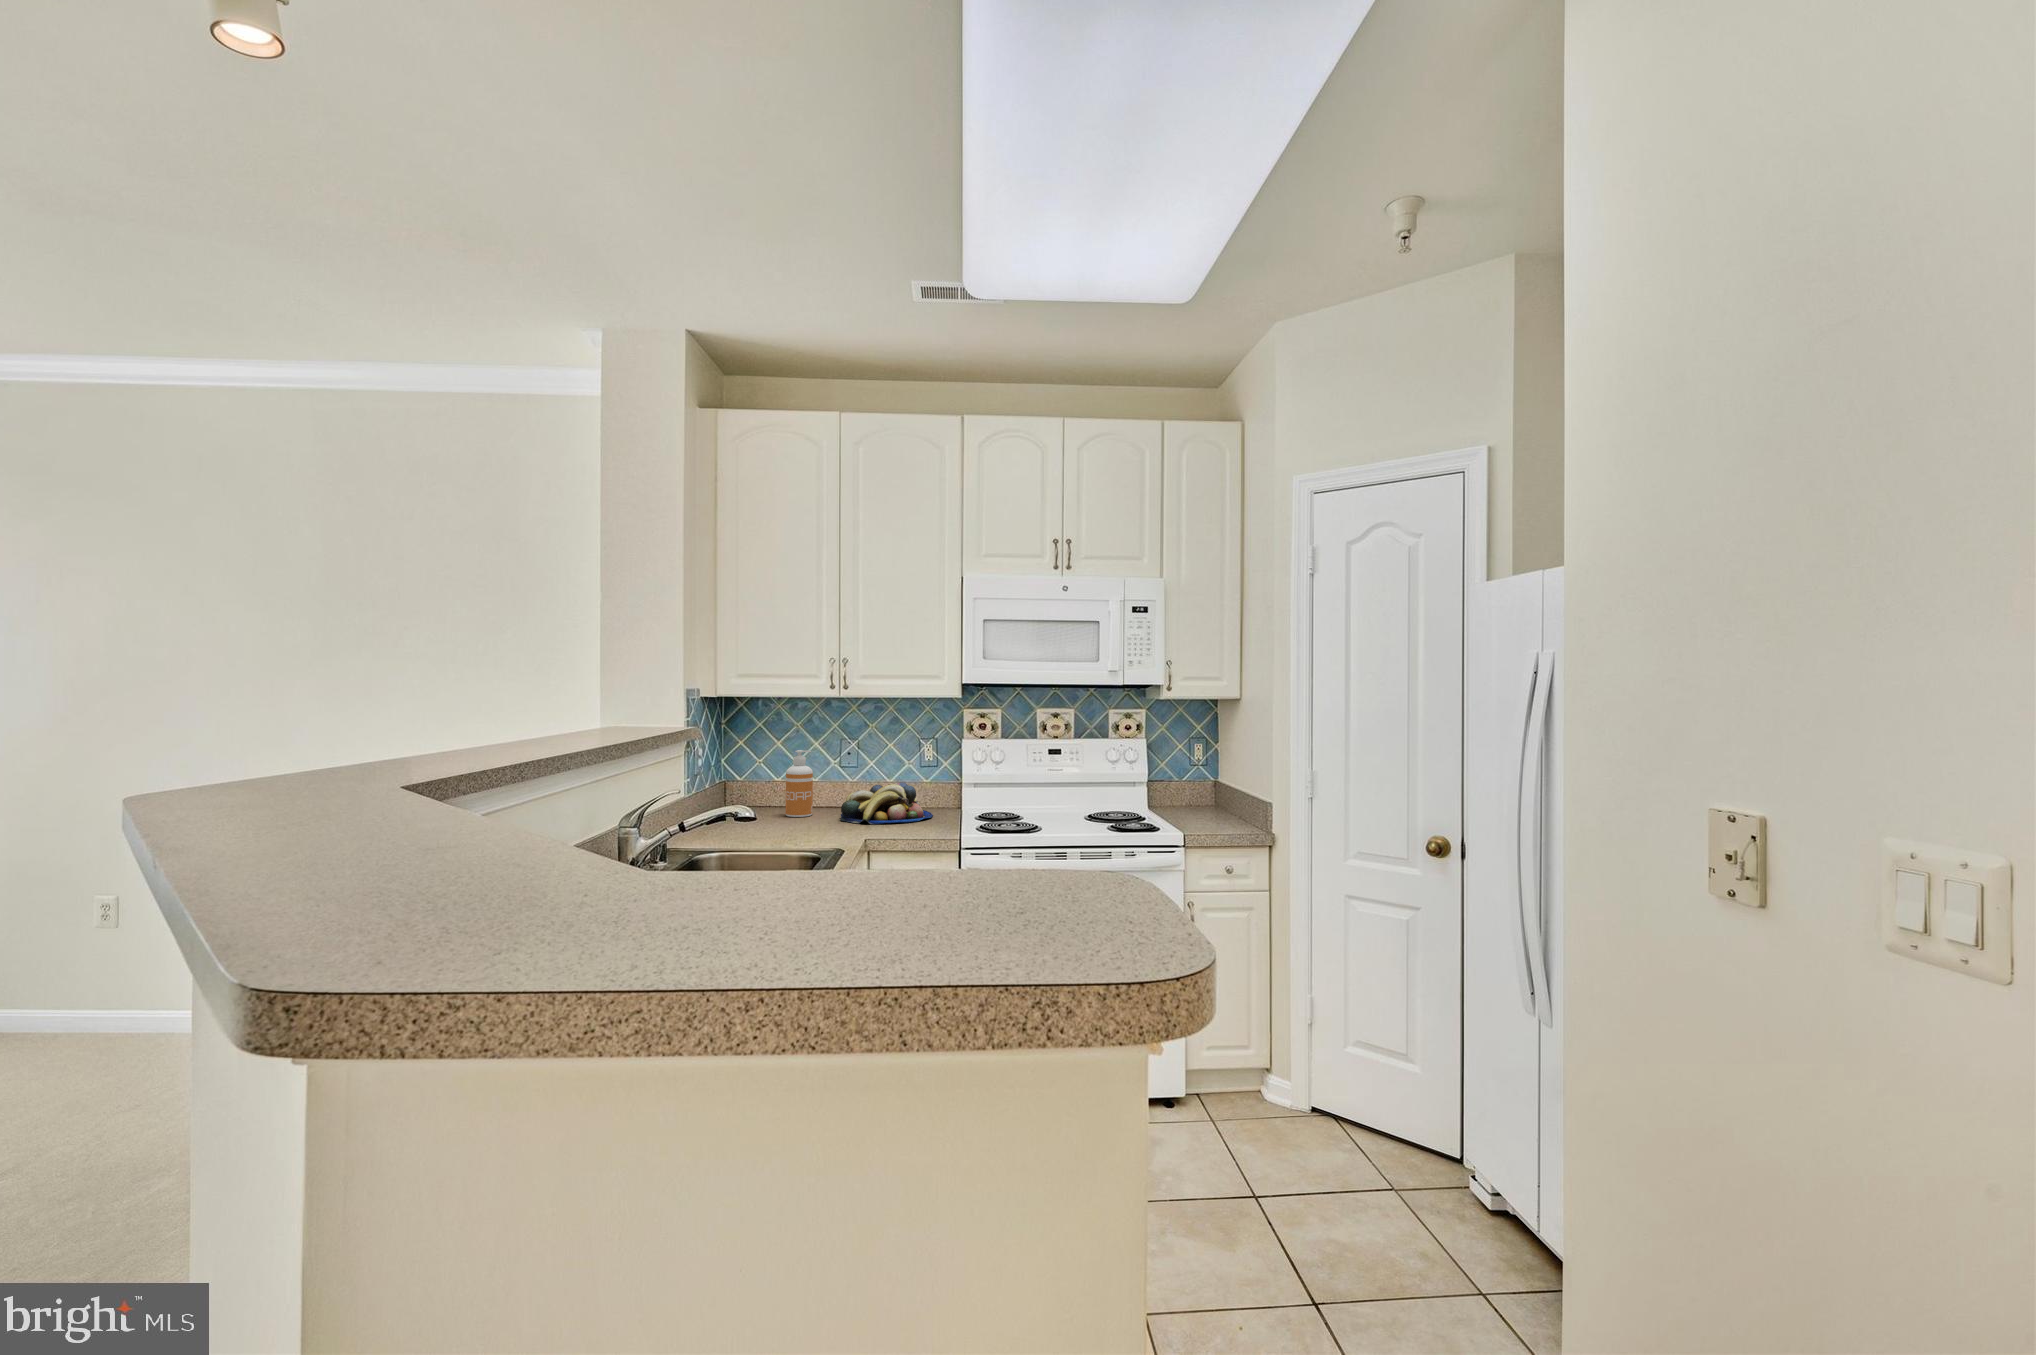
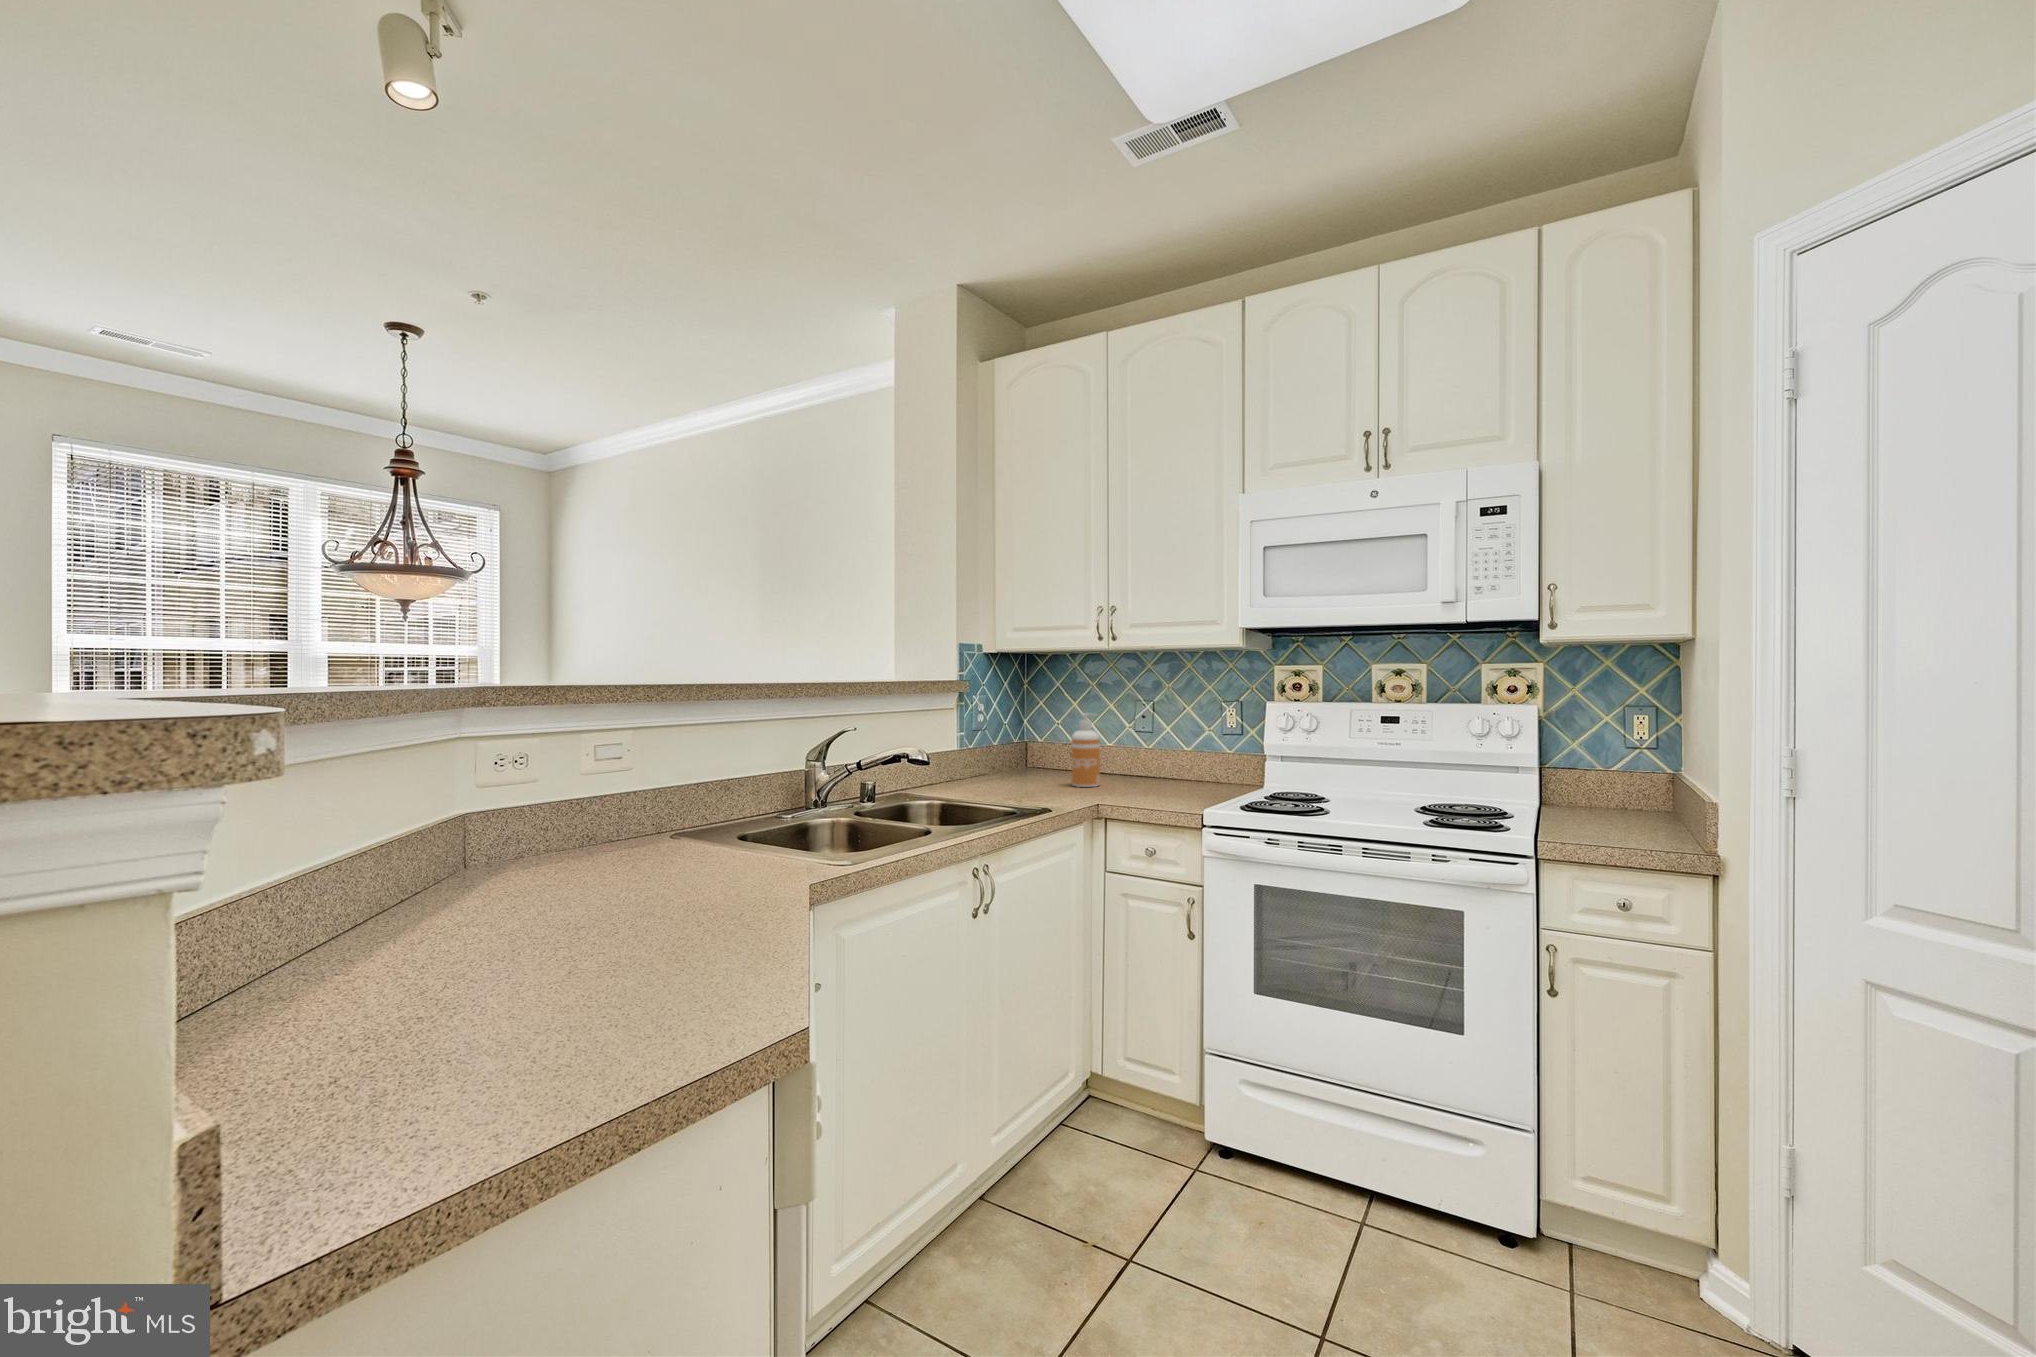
fruit bowl: present [840,782,933,824] -> none [1114,754,1228,800]

